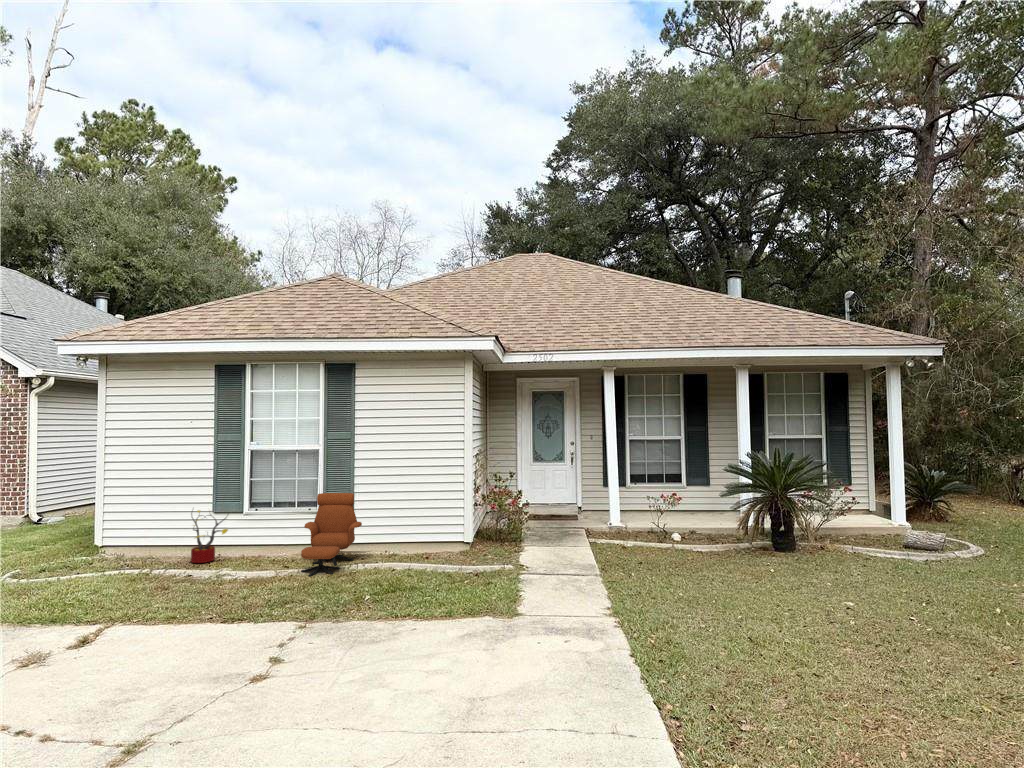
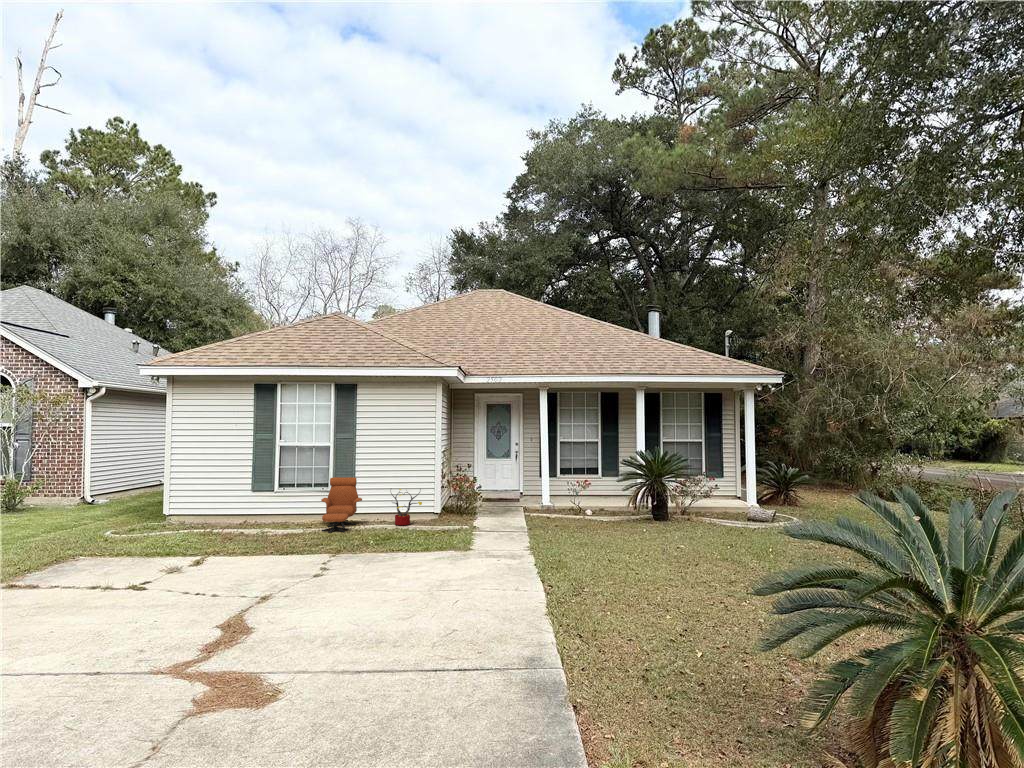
decorative plant: present [191,510,228,563] -> present [391,489,422,525]

